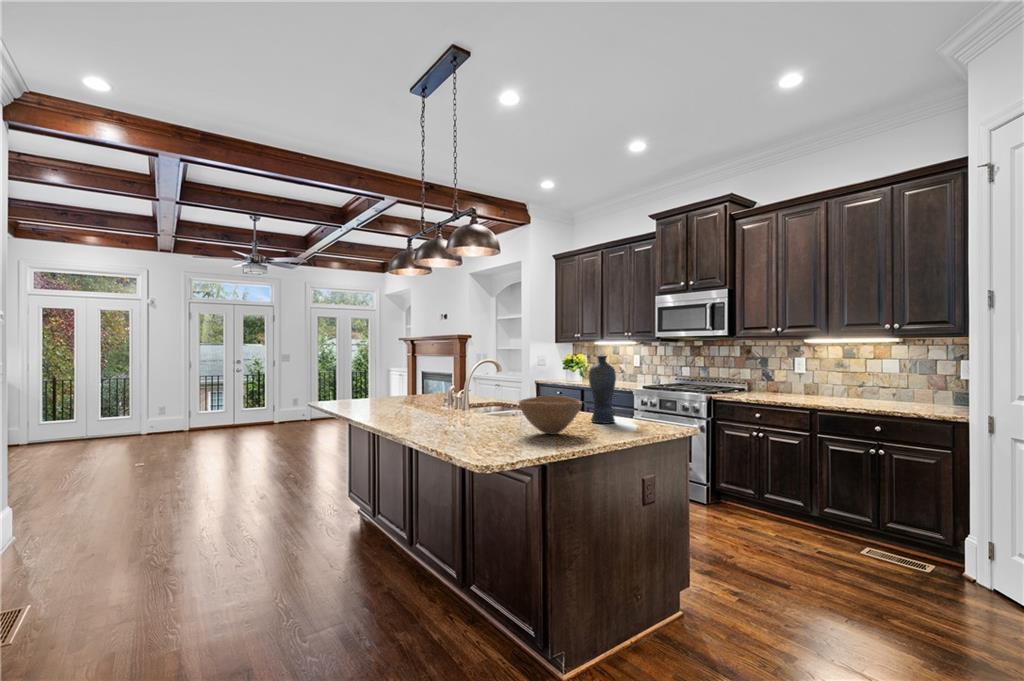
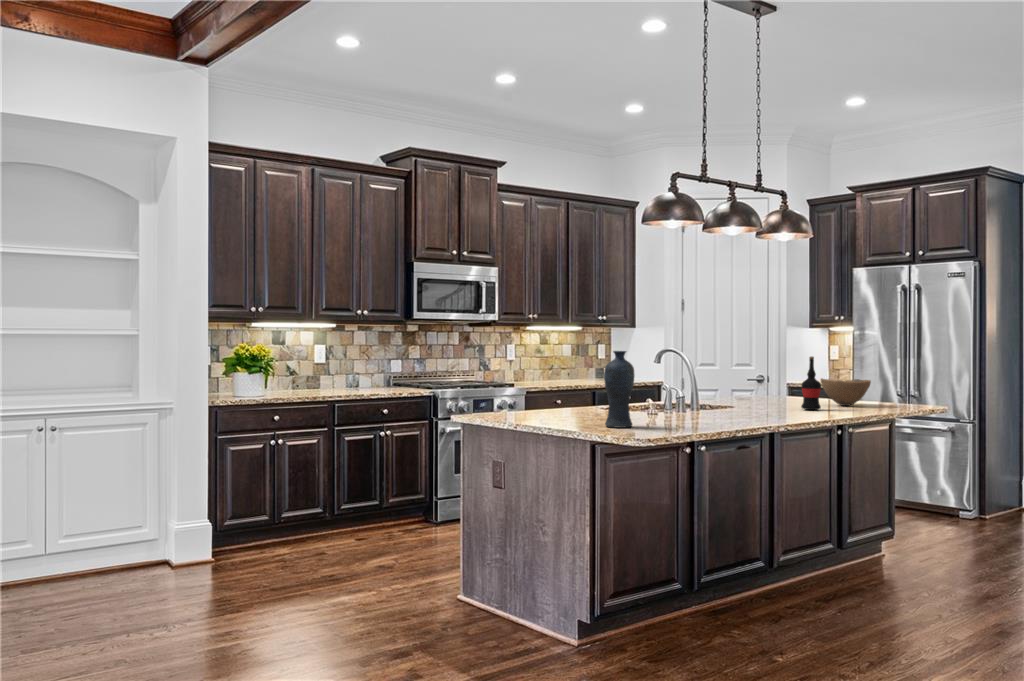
vase: present [589,355,616,423] -> present [604,351,635,428]
wine bottle: none [488,366,509,425] -> present [801,356,821,410]

